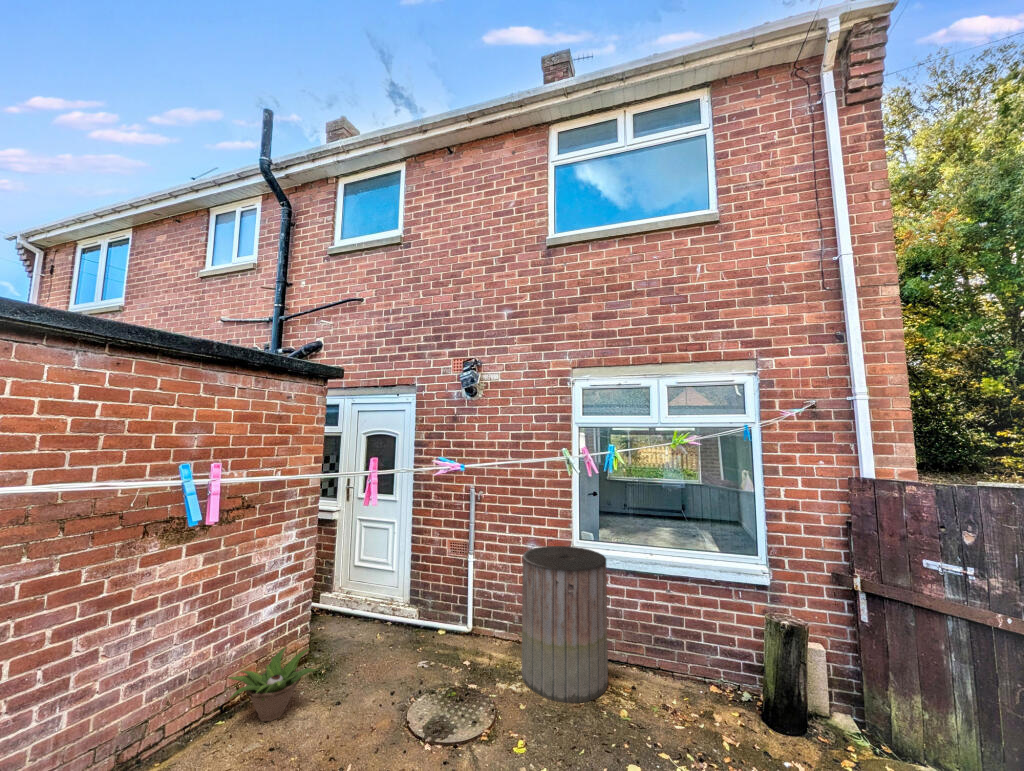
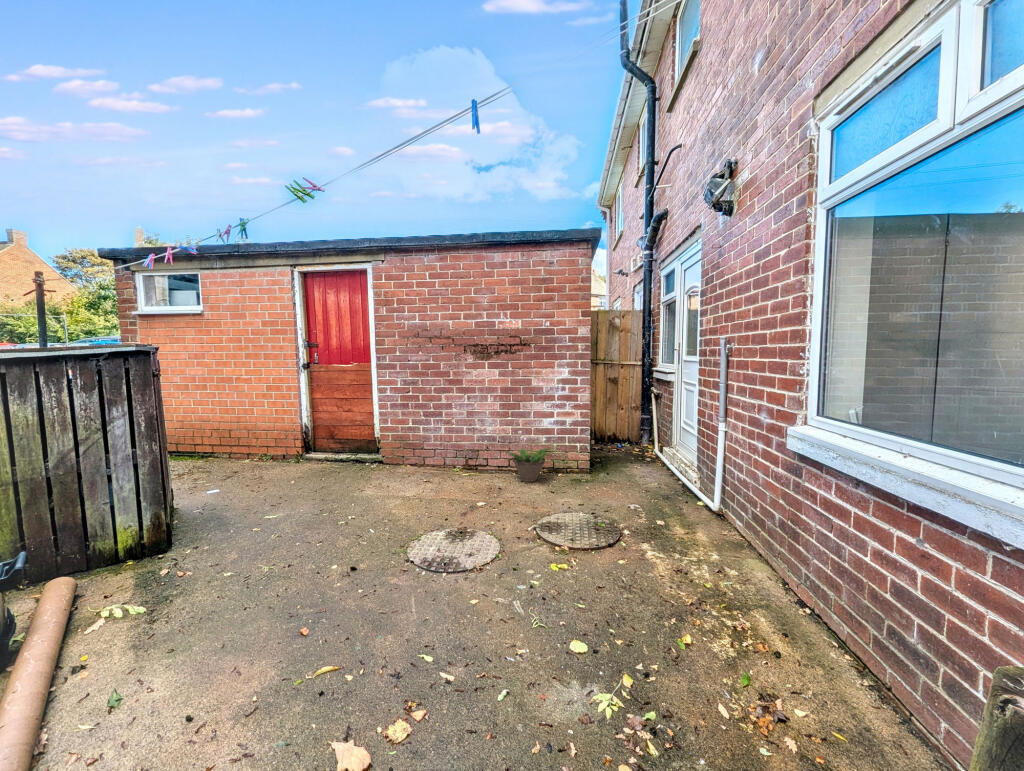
trash can: present [521,546,608,703] -> none [651,411,798,622]

